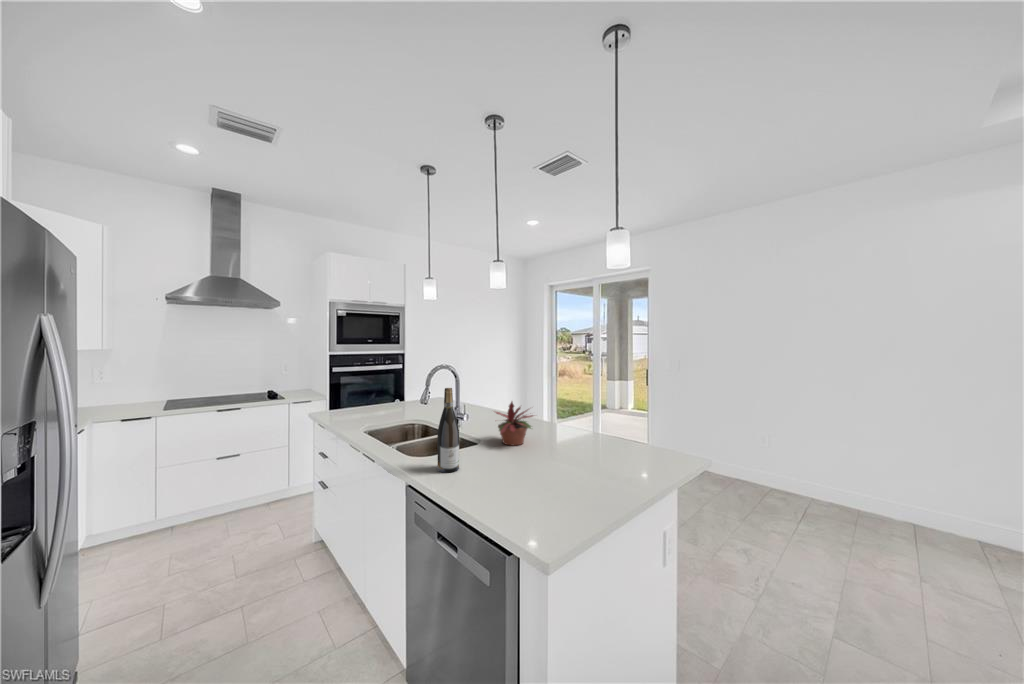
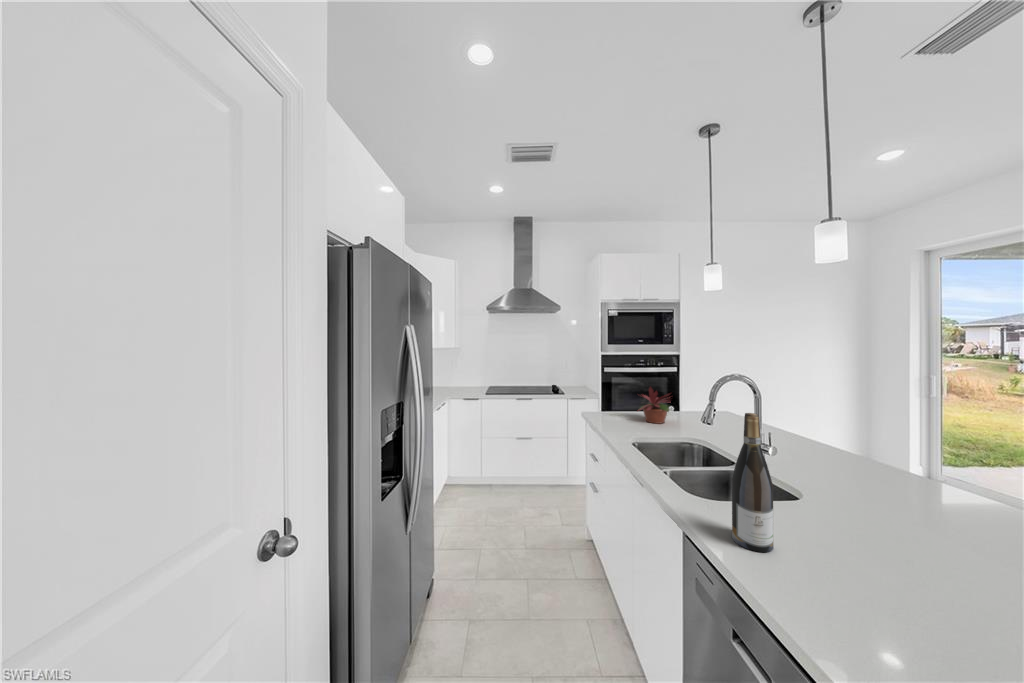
potted plant: present [496,402,533,445] -> present [639,387,670,424]

